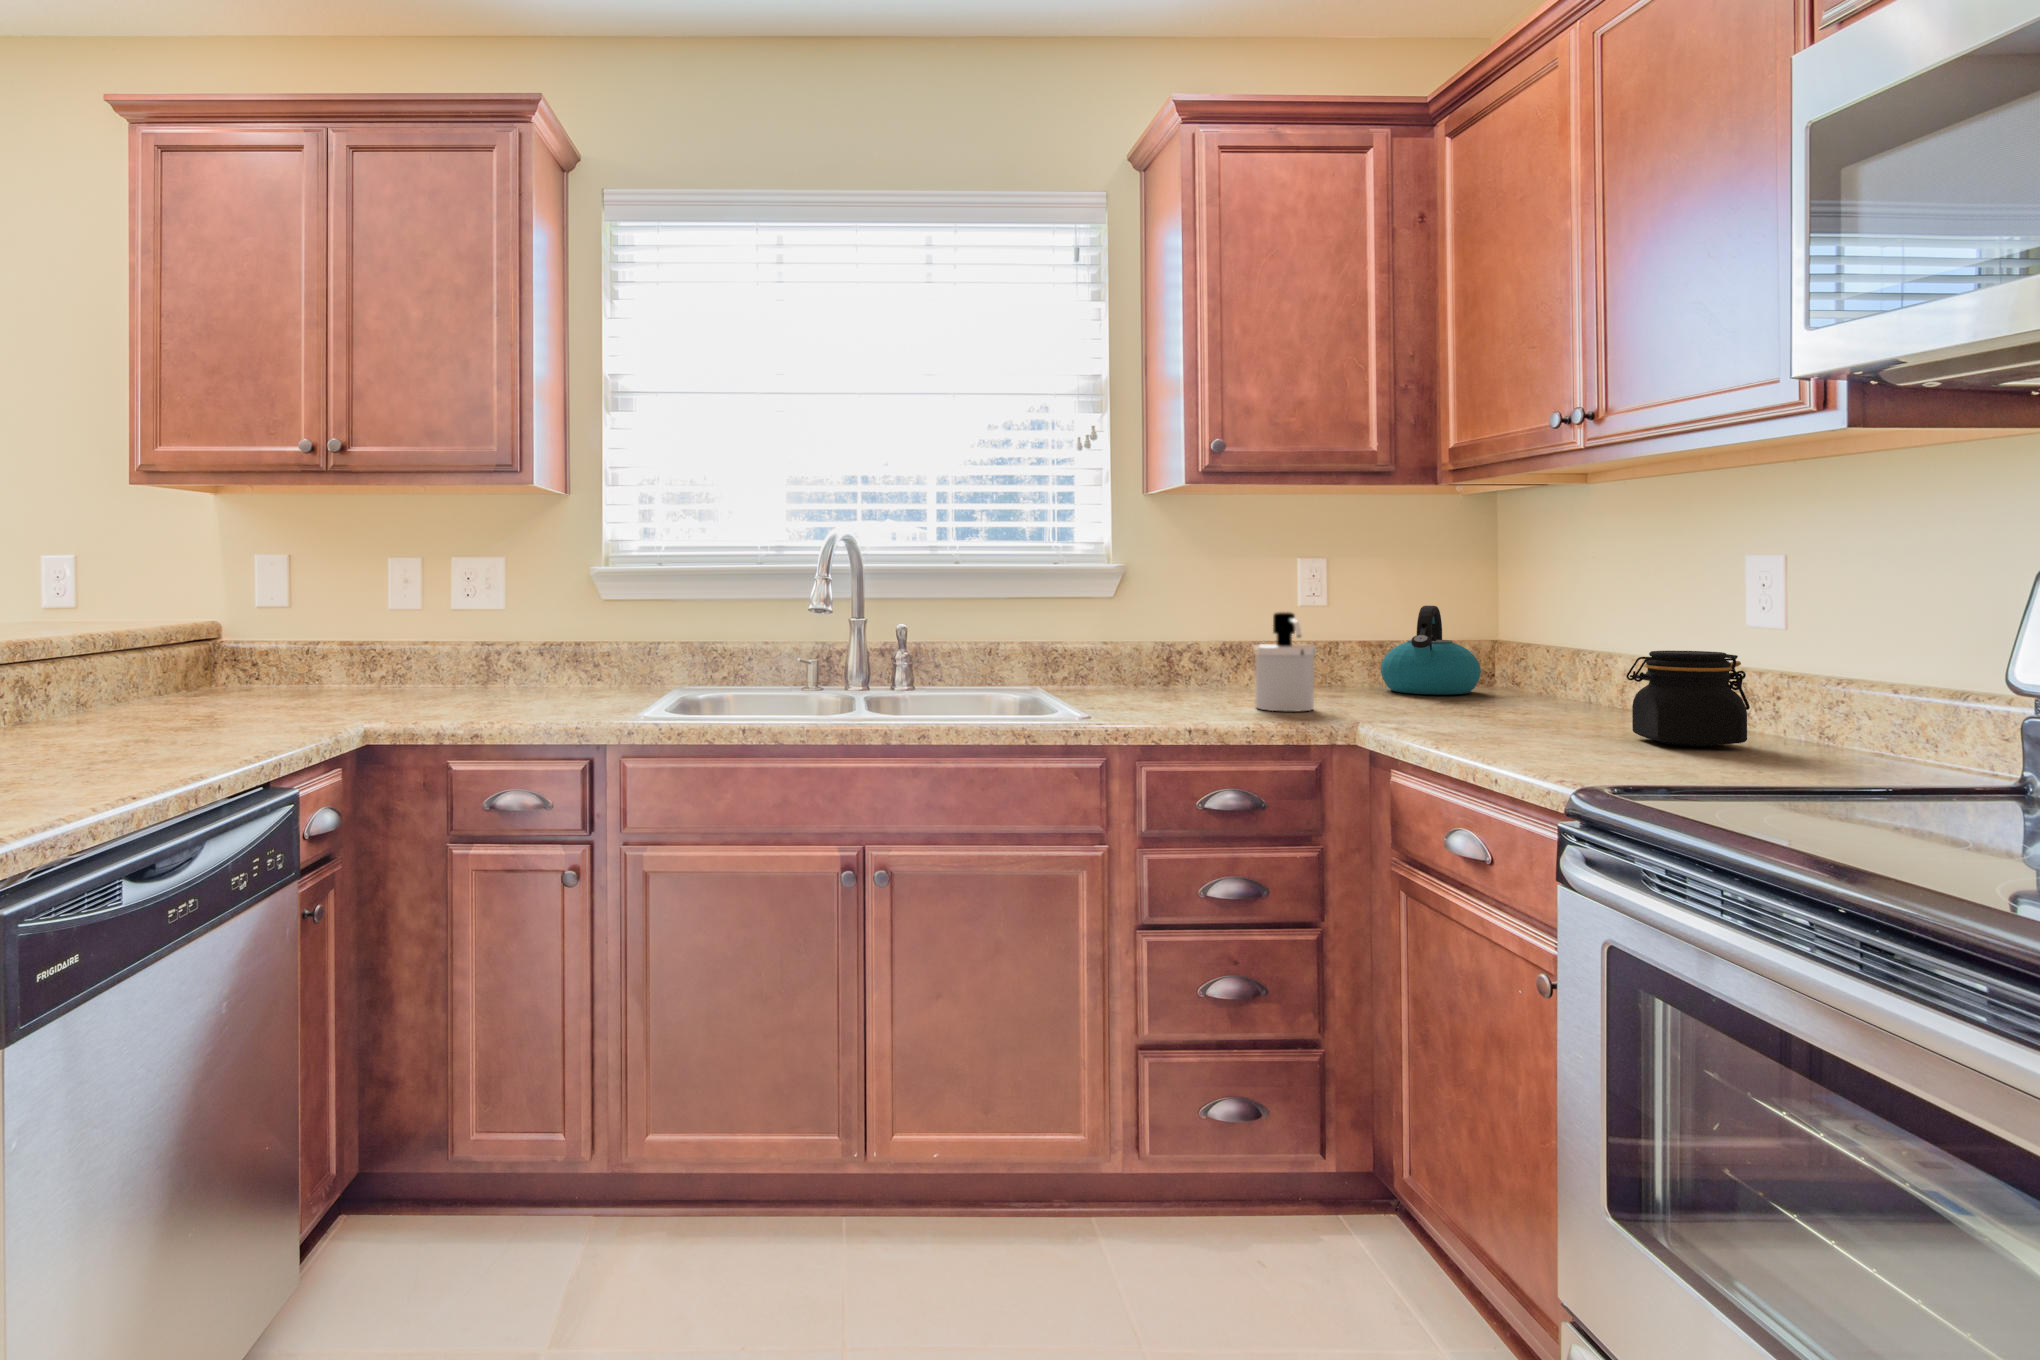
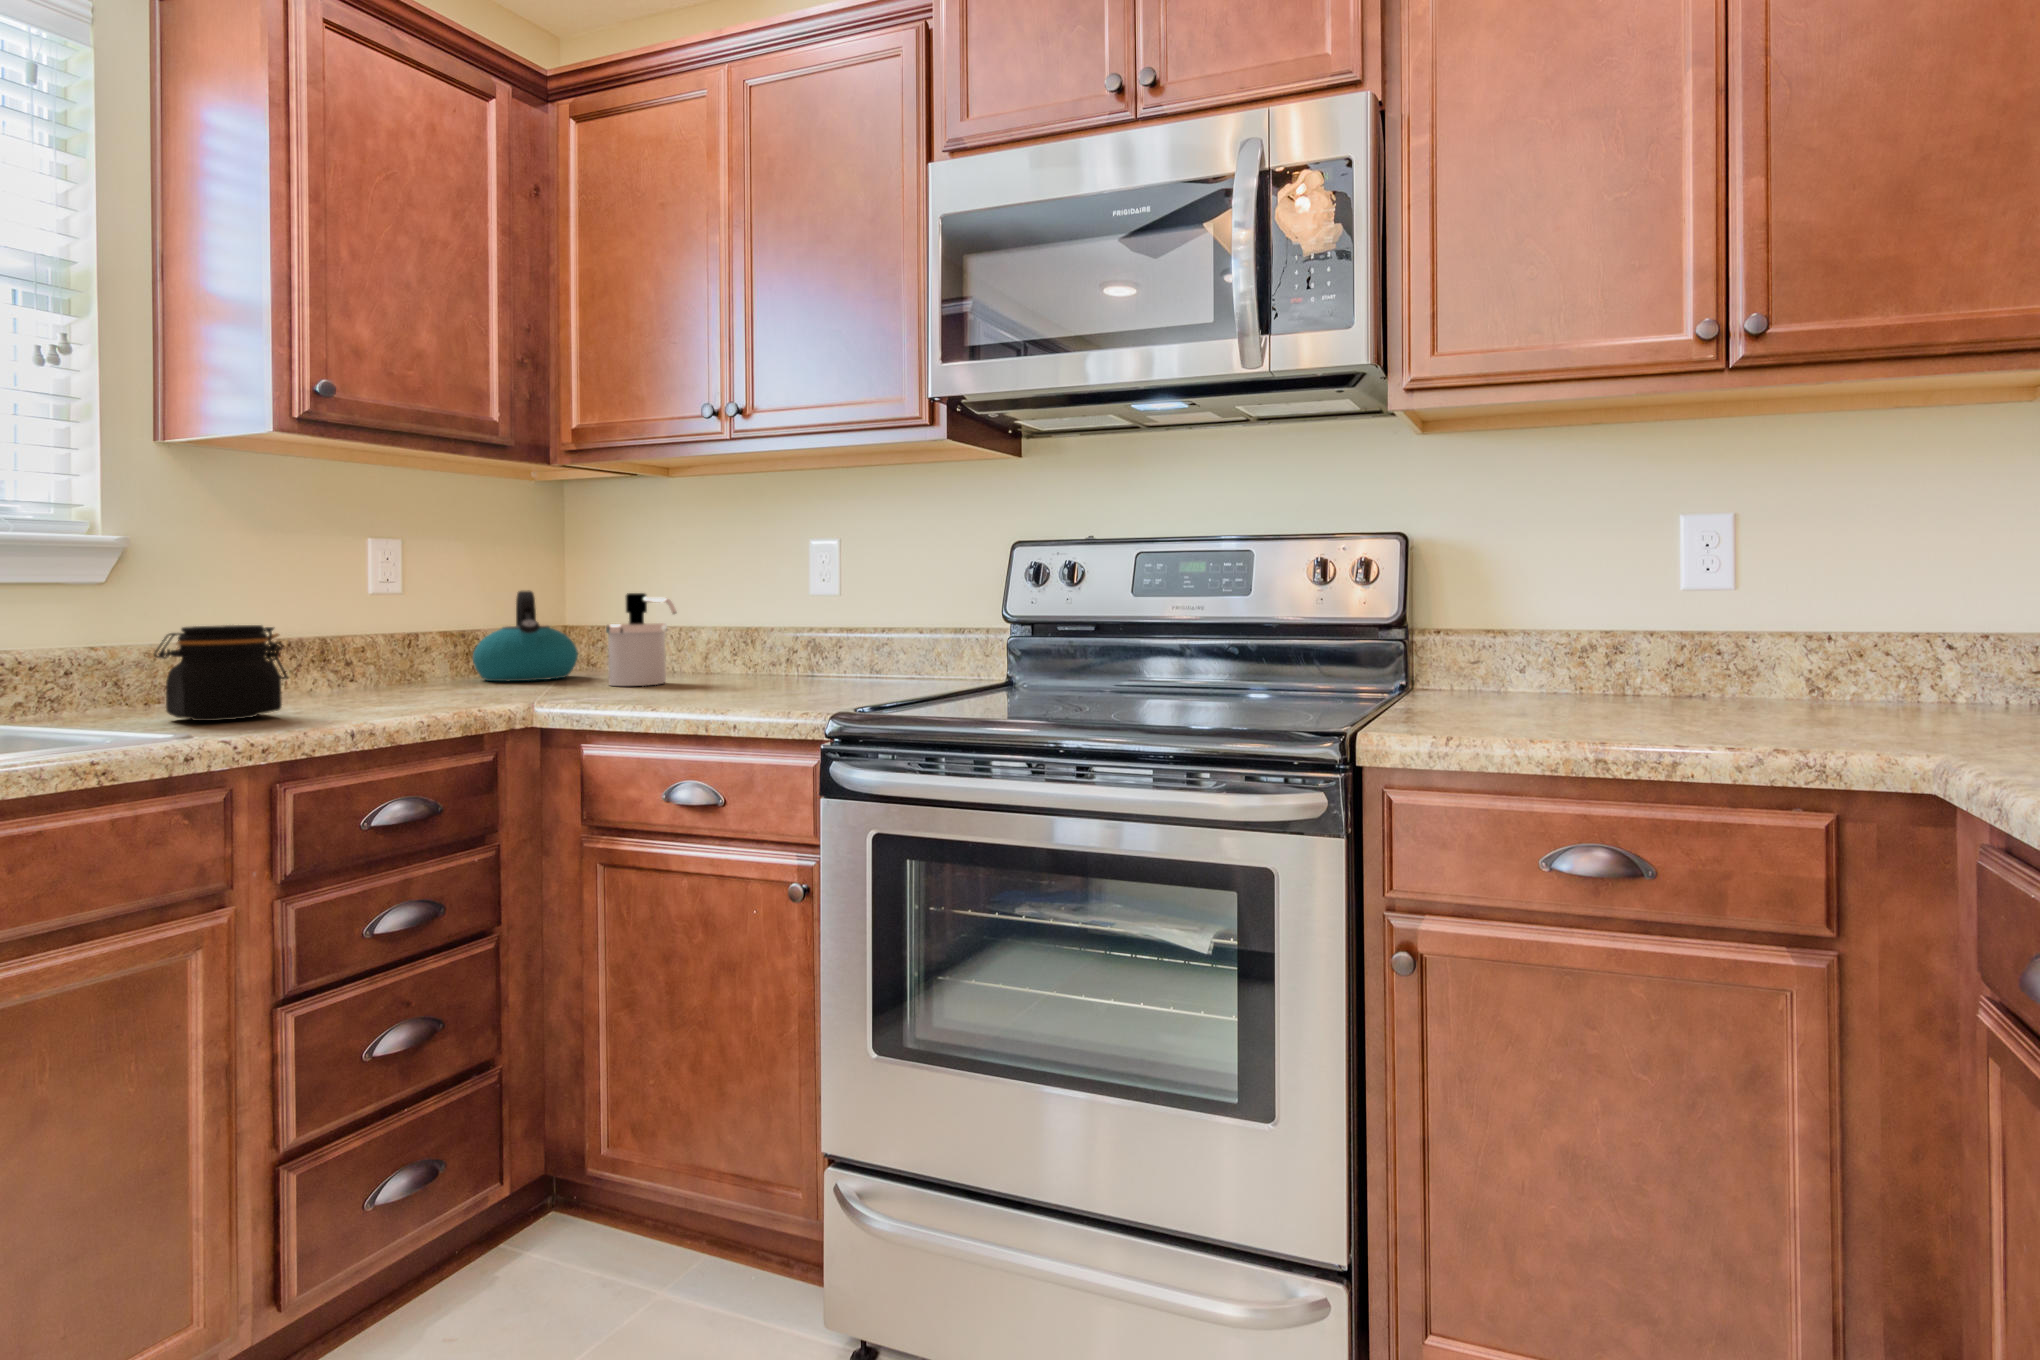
soap dispenser: present [1253,612,1316,712] -> present [606,593,676,686]
jar: present [1626,651,1750,747] -> present [154,625,287,721]

